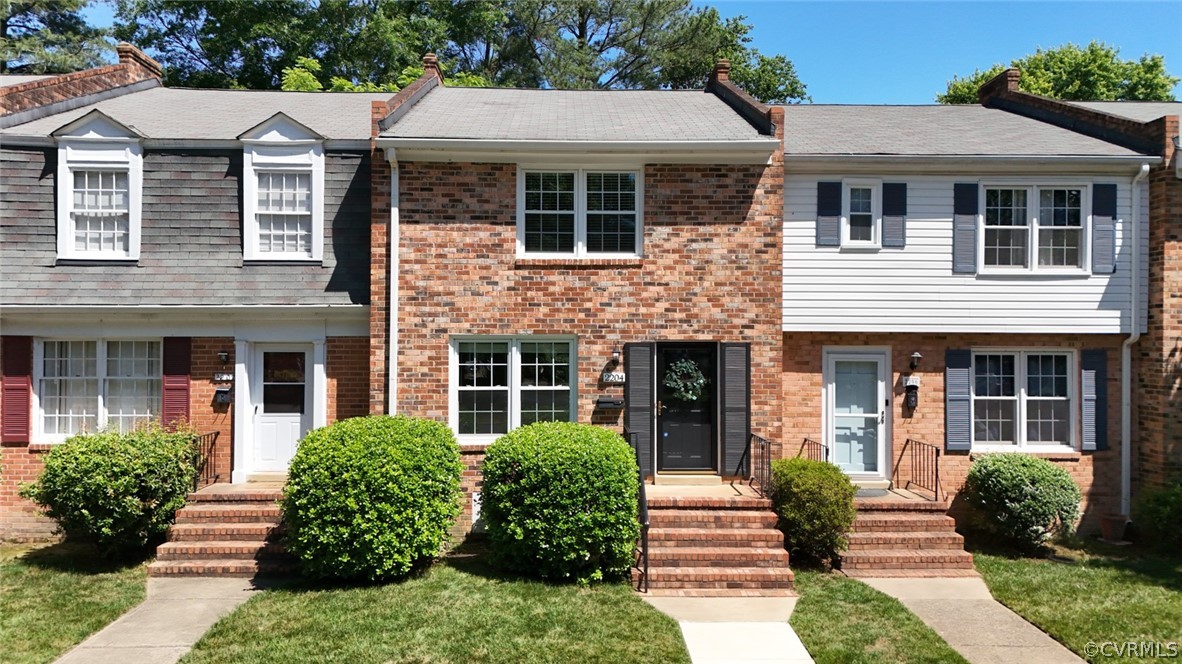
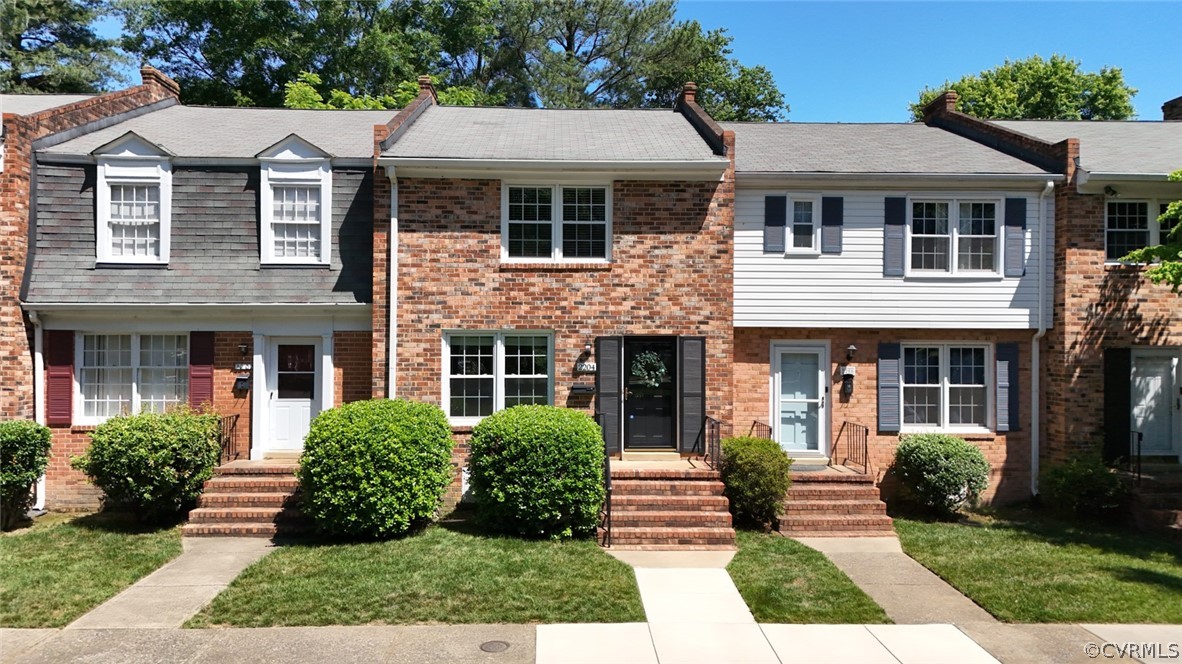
bucket: present [1096,511,1132,545] -> none [1007,484,1038,512]

